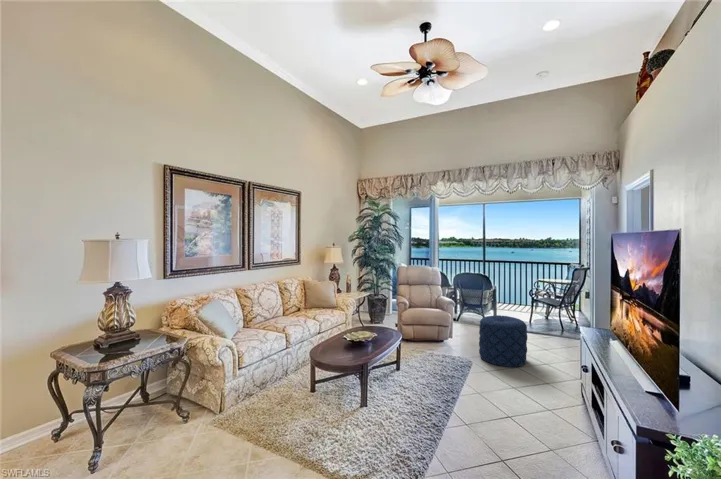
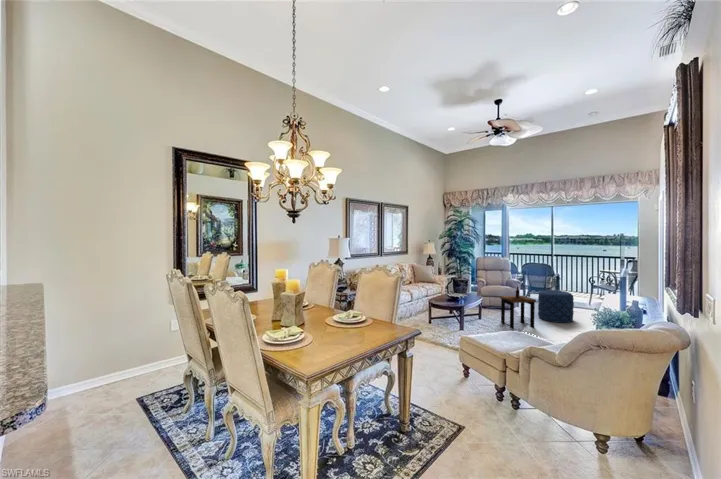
side table: none [427,317,480,389] -> present [500,287,536,328]

